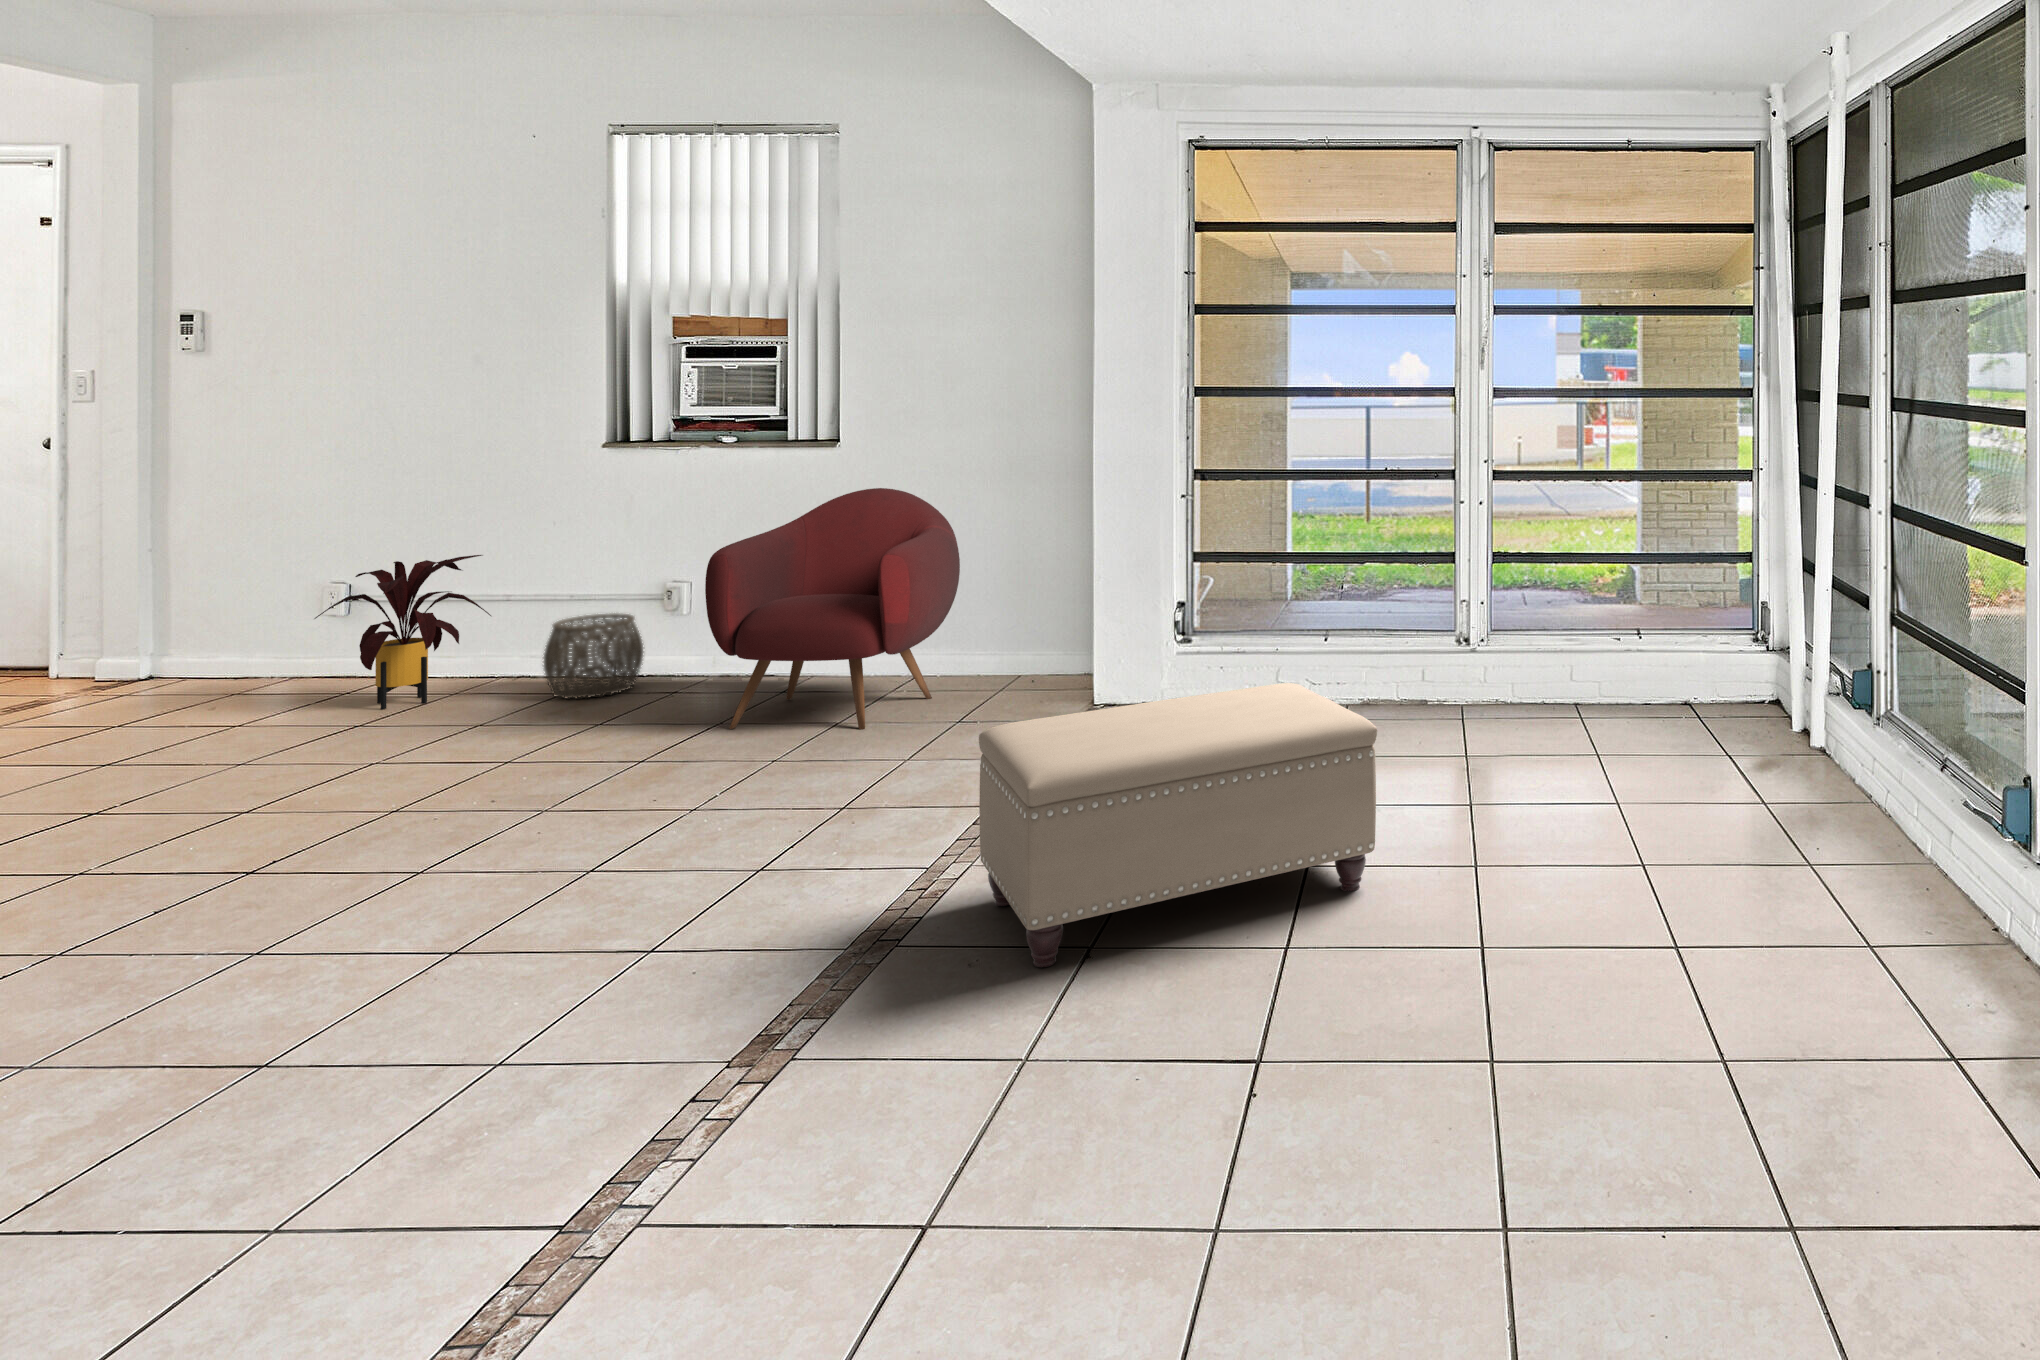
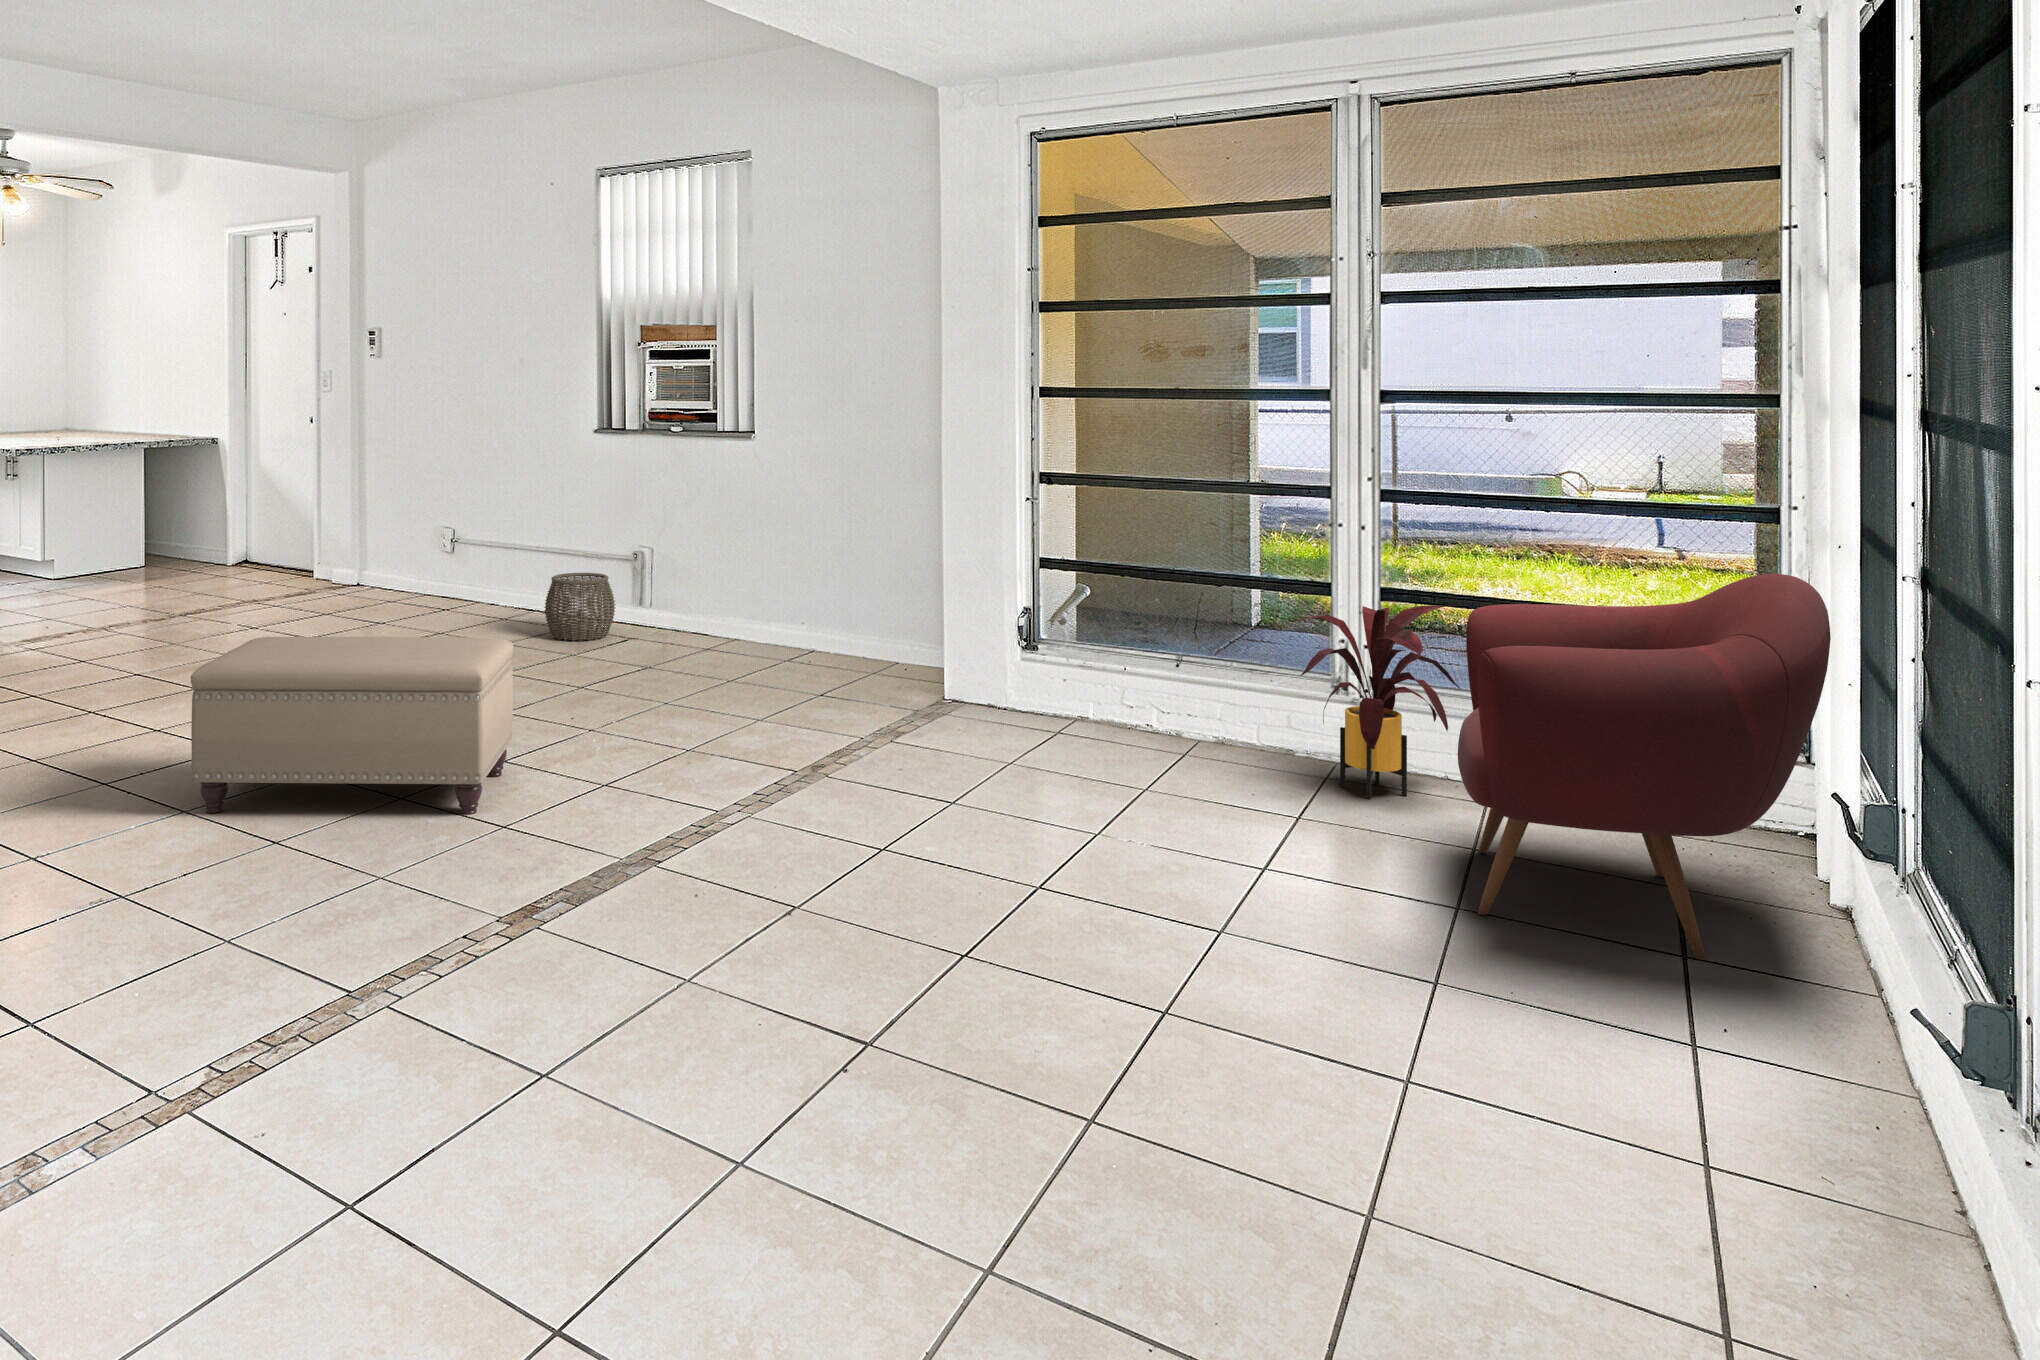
armchair: present [705,488,960,730] -> present [1458,574,1831,960]
house plant: present [315,555,491,709] -> present [1295,605,1460,799]
ottoman: present [979,683,1377,967] -> present [191,637,513,815]

